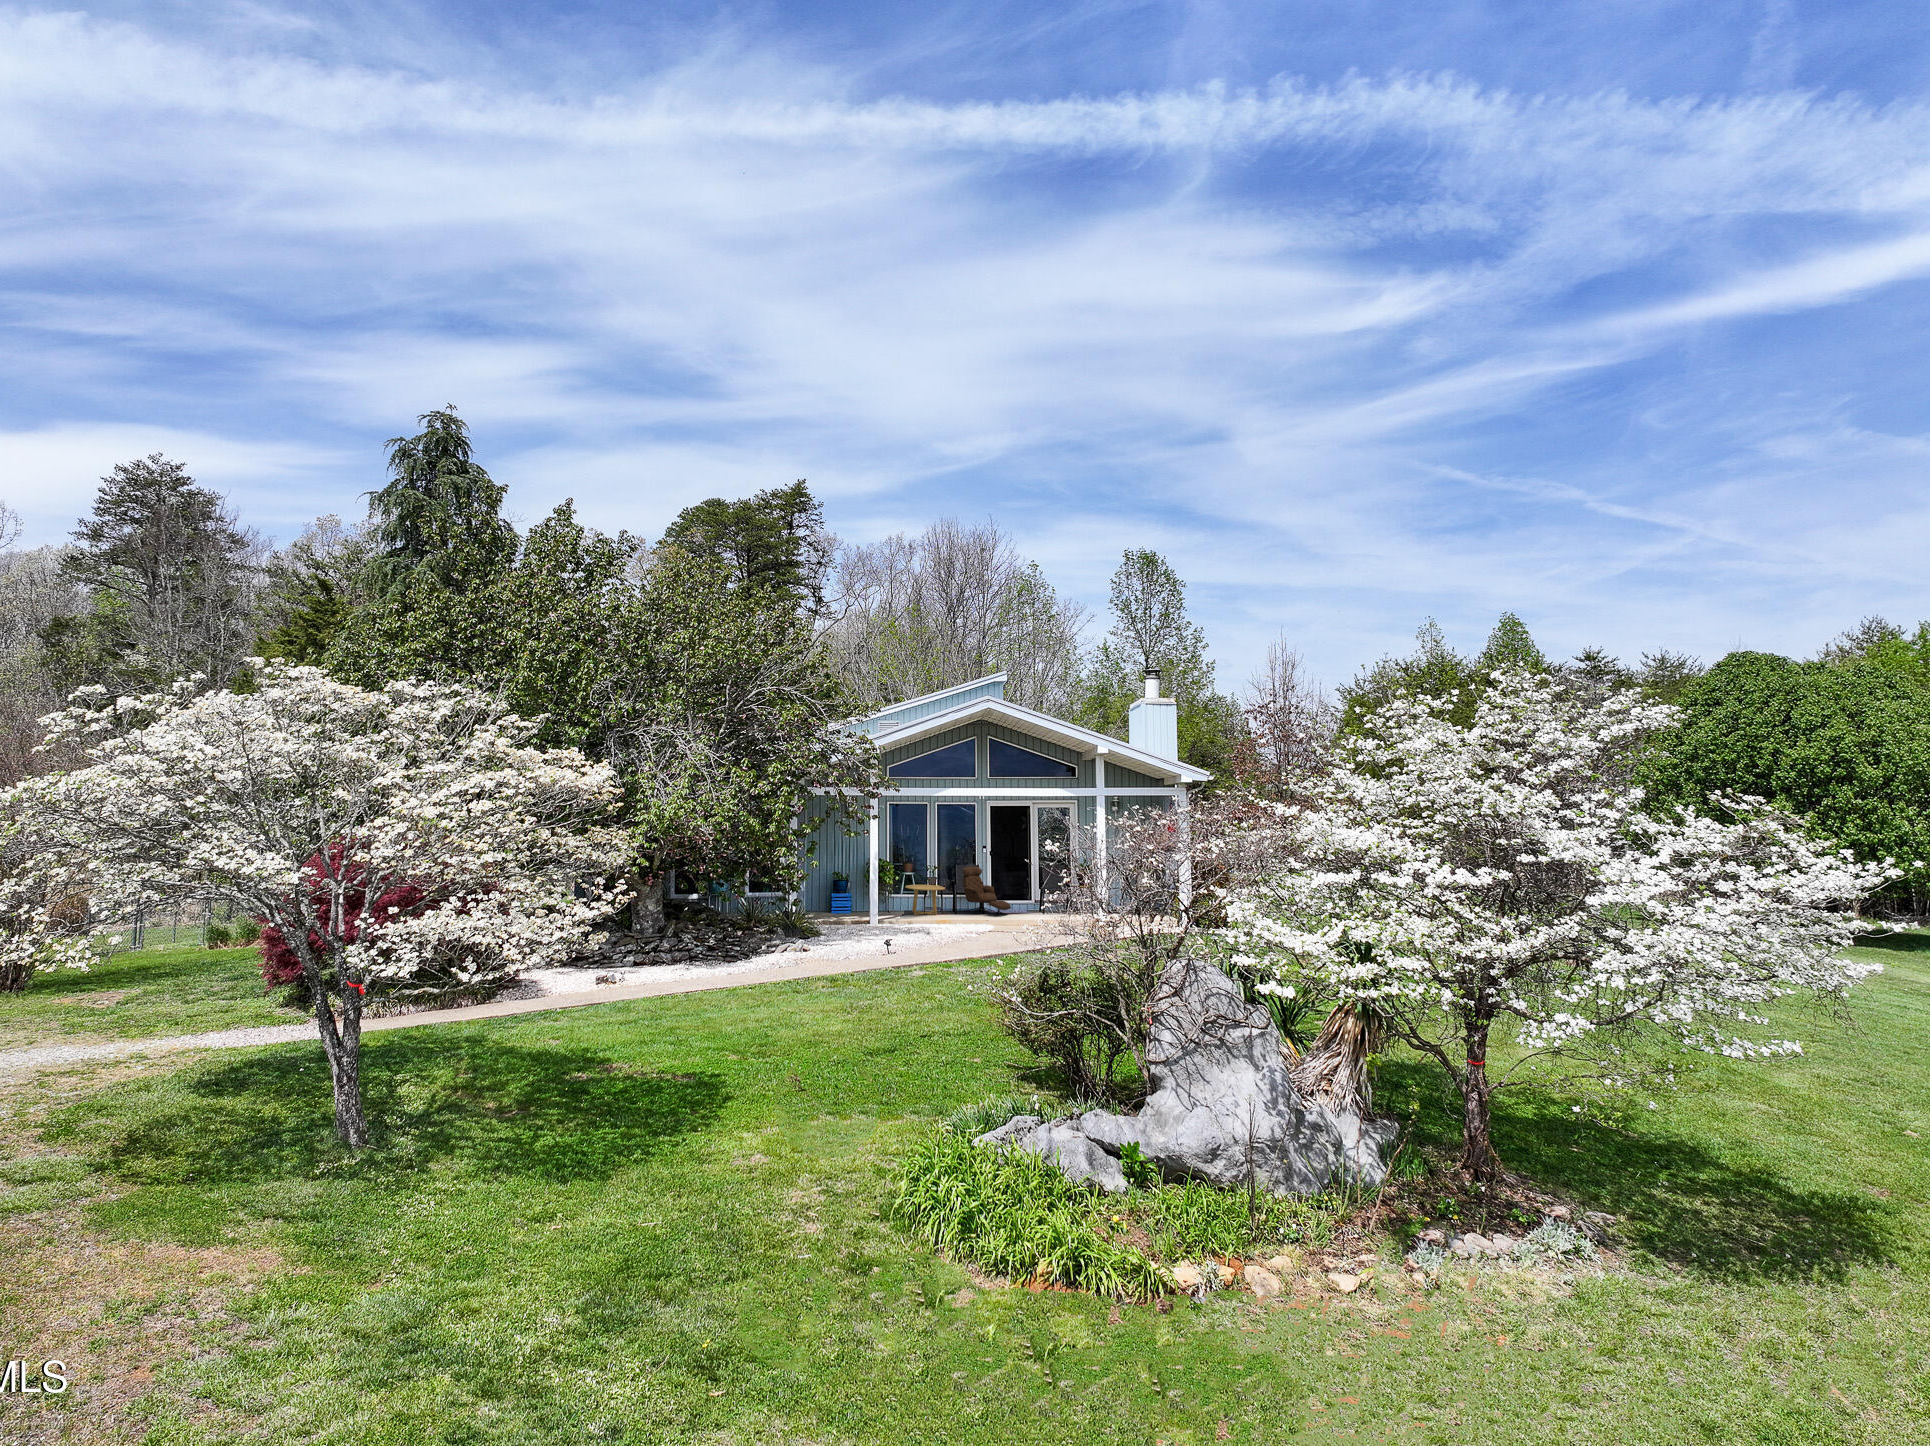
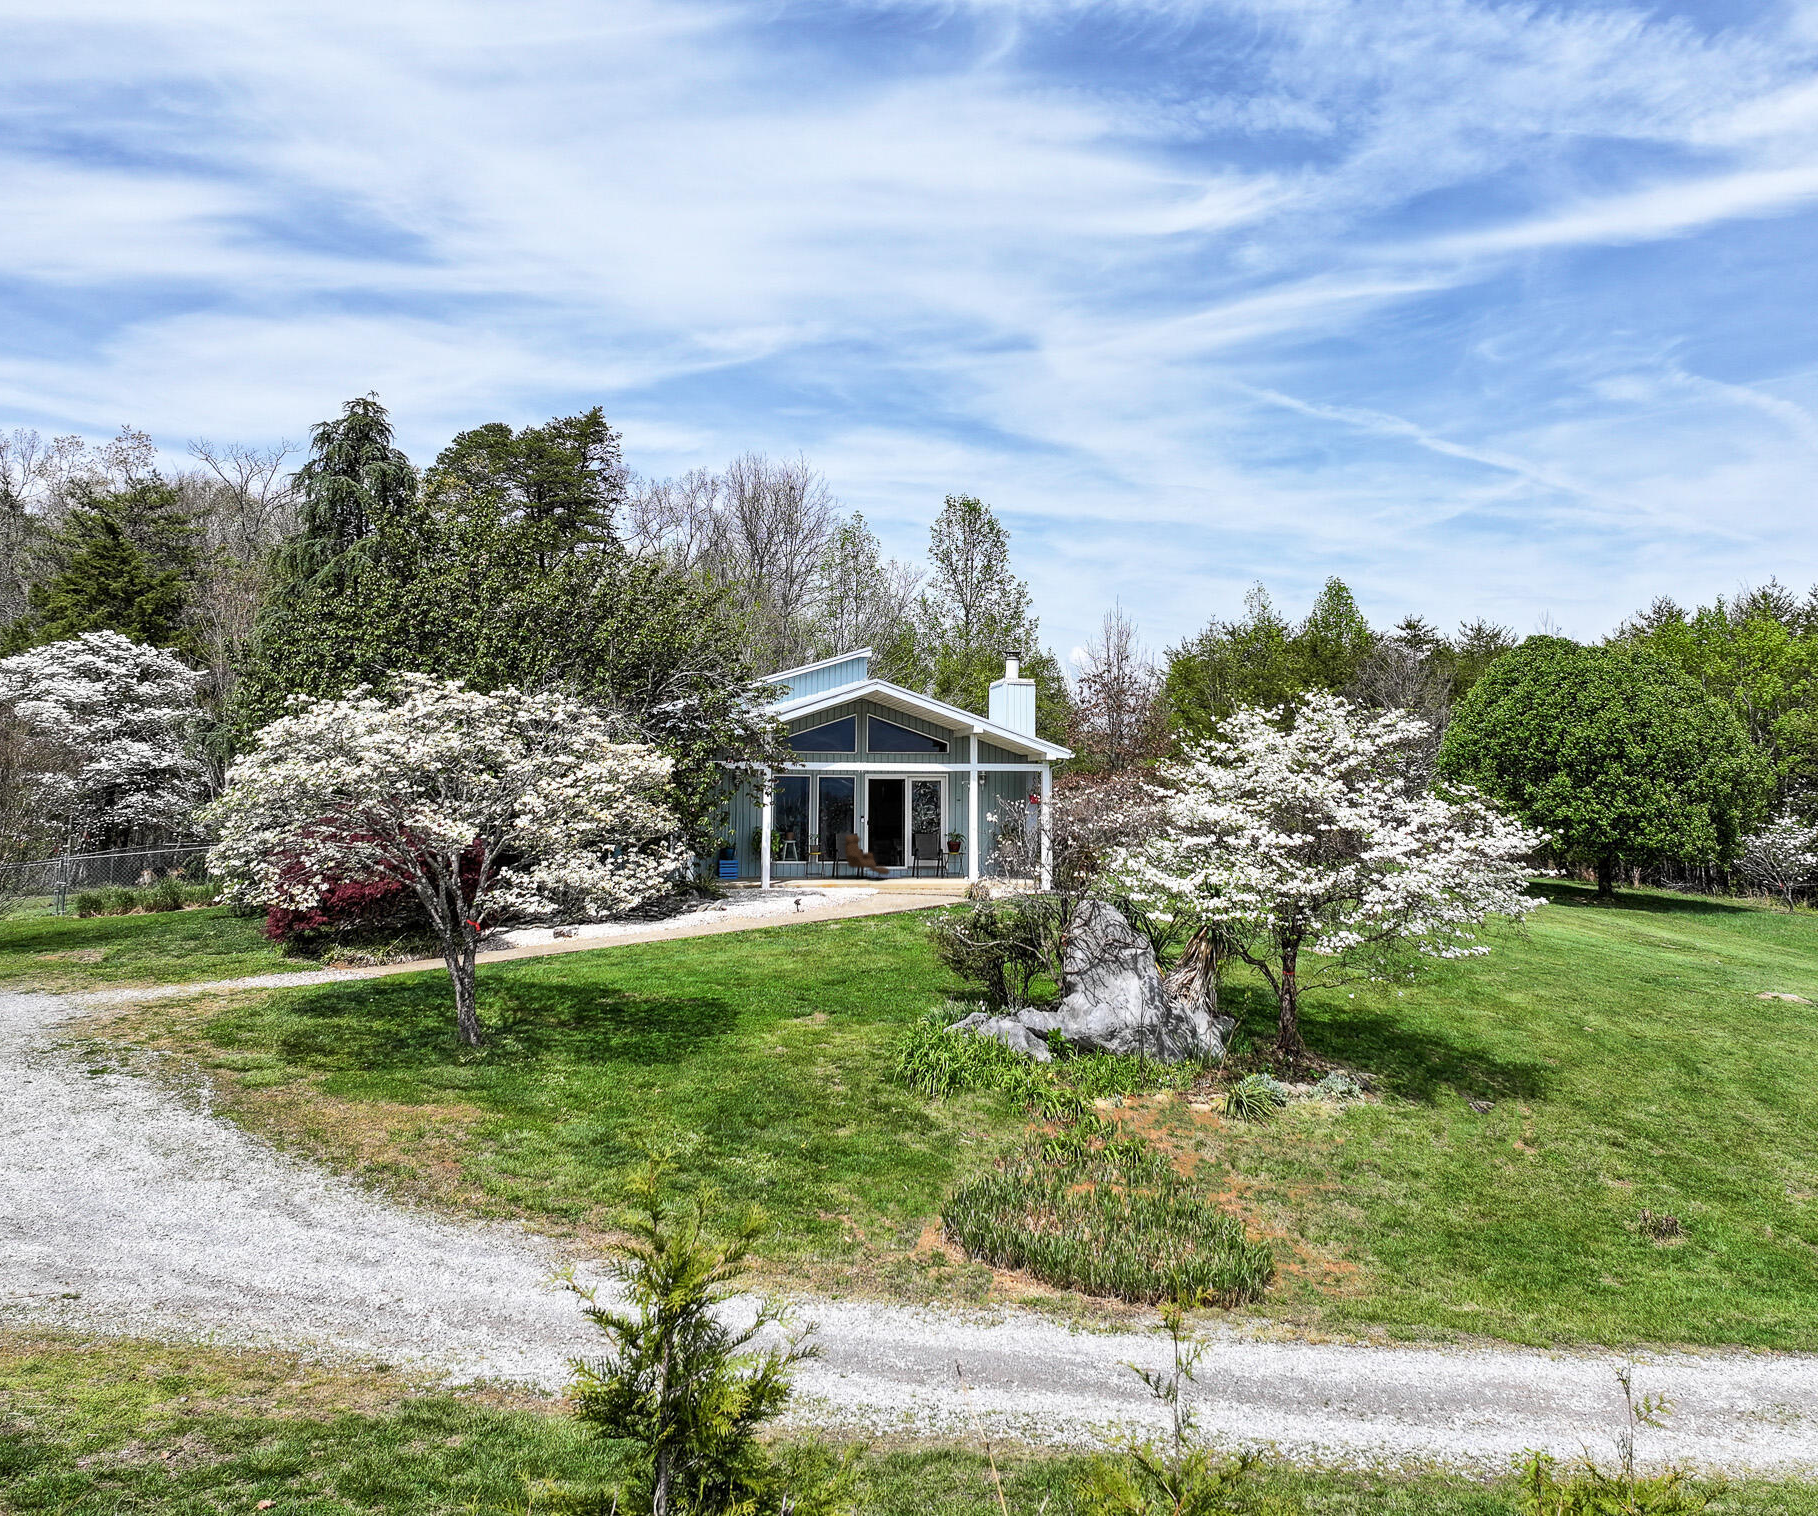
round table: present [905,885,945,915] -> none [791,852,829,881]

